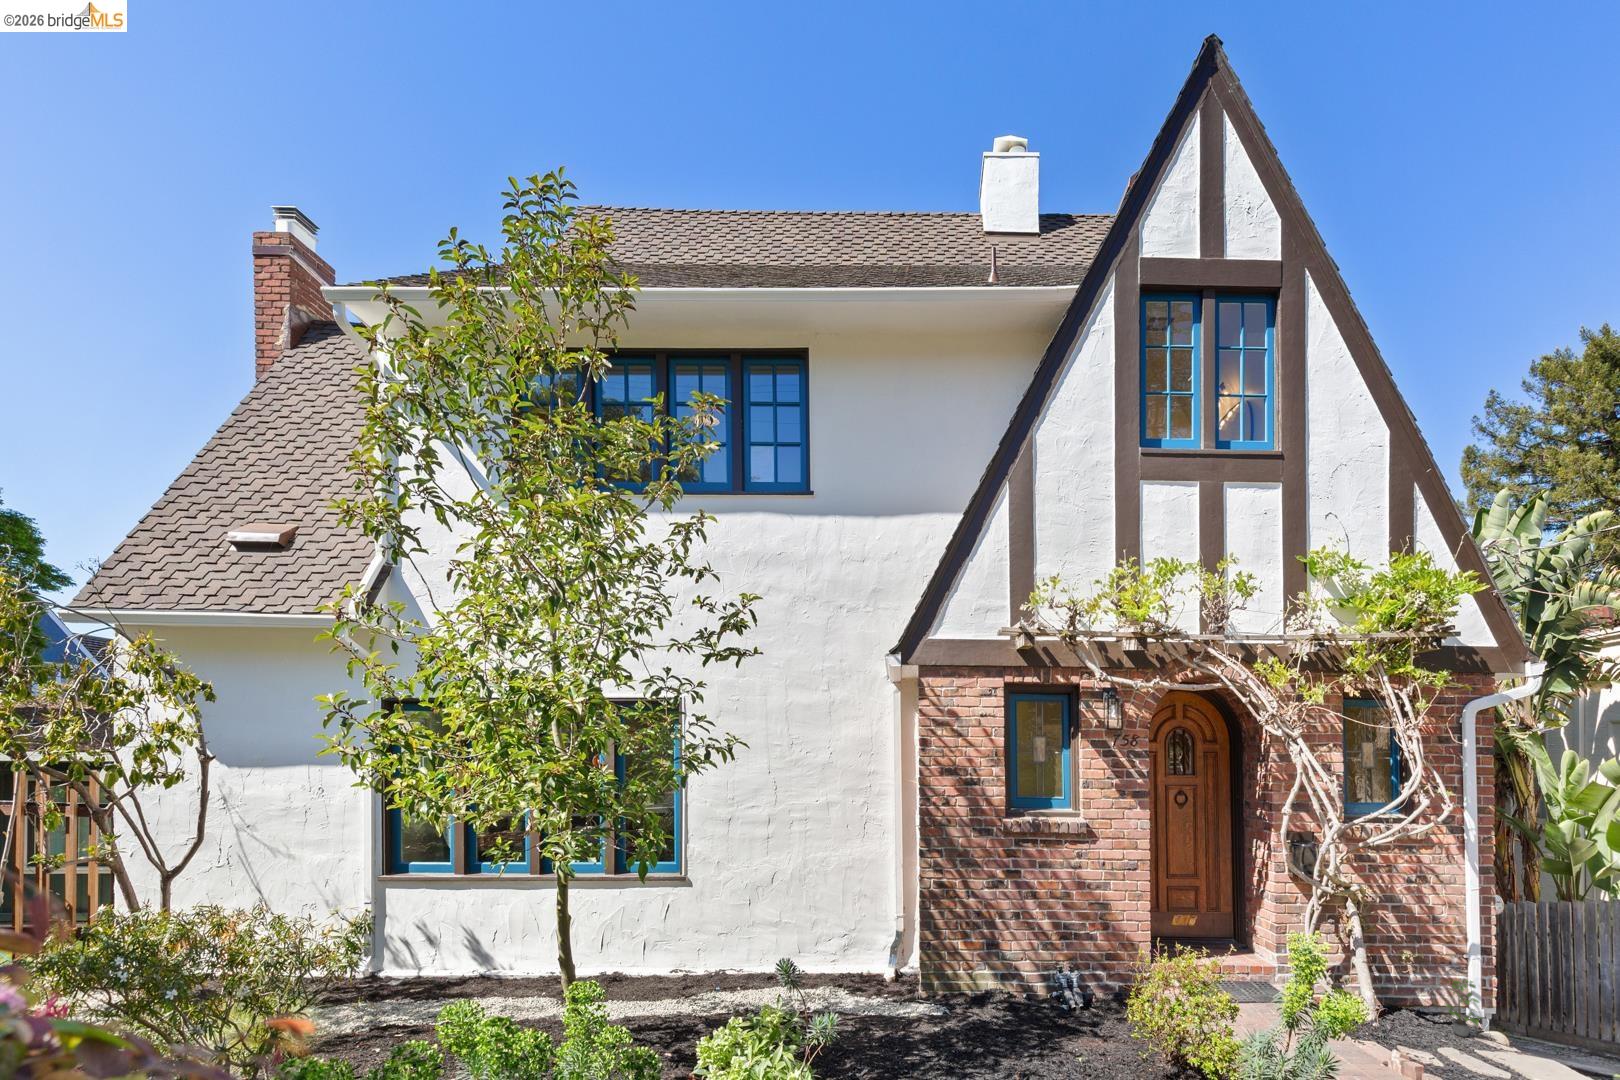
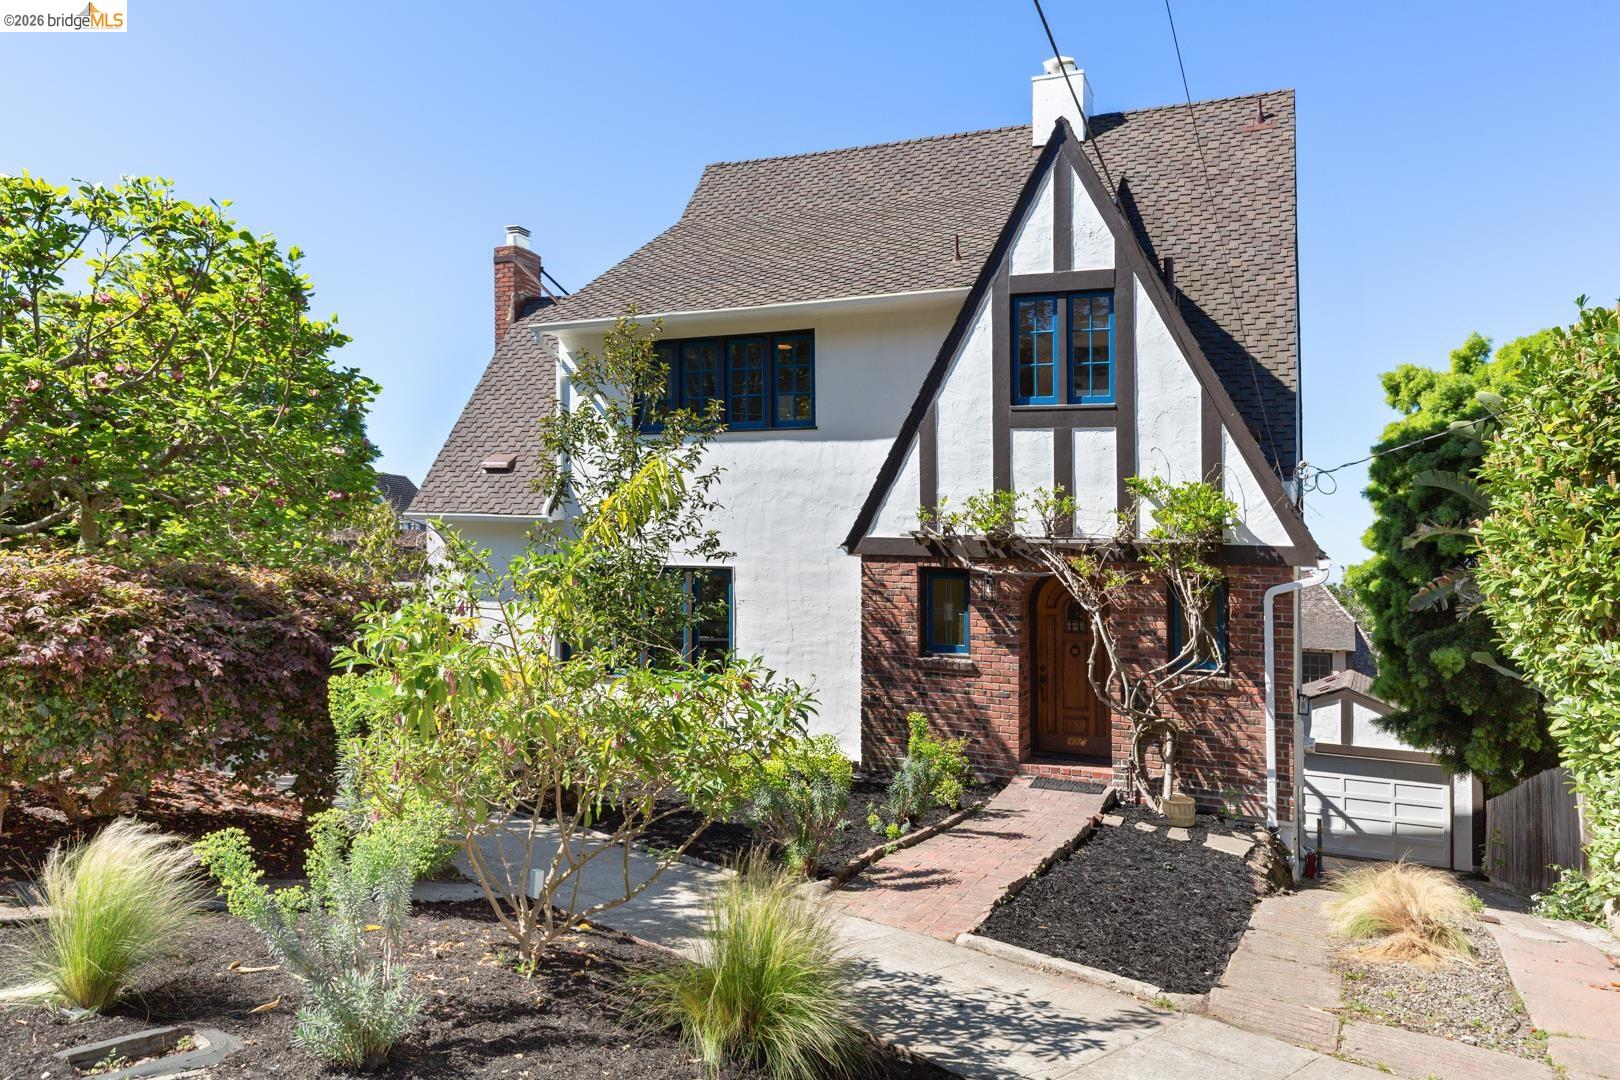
wooden bucket: none [1384,997,1438,1049] -> present [1161,795,1196,827]

